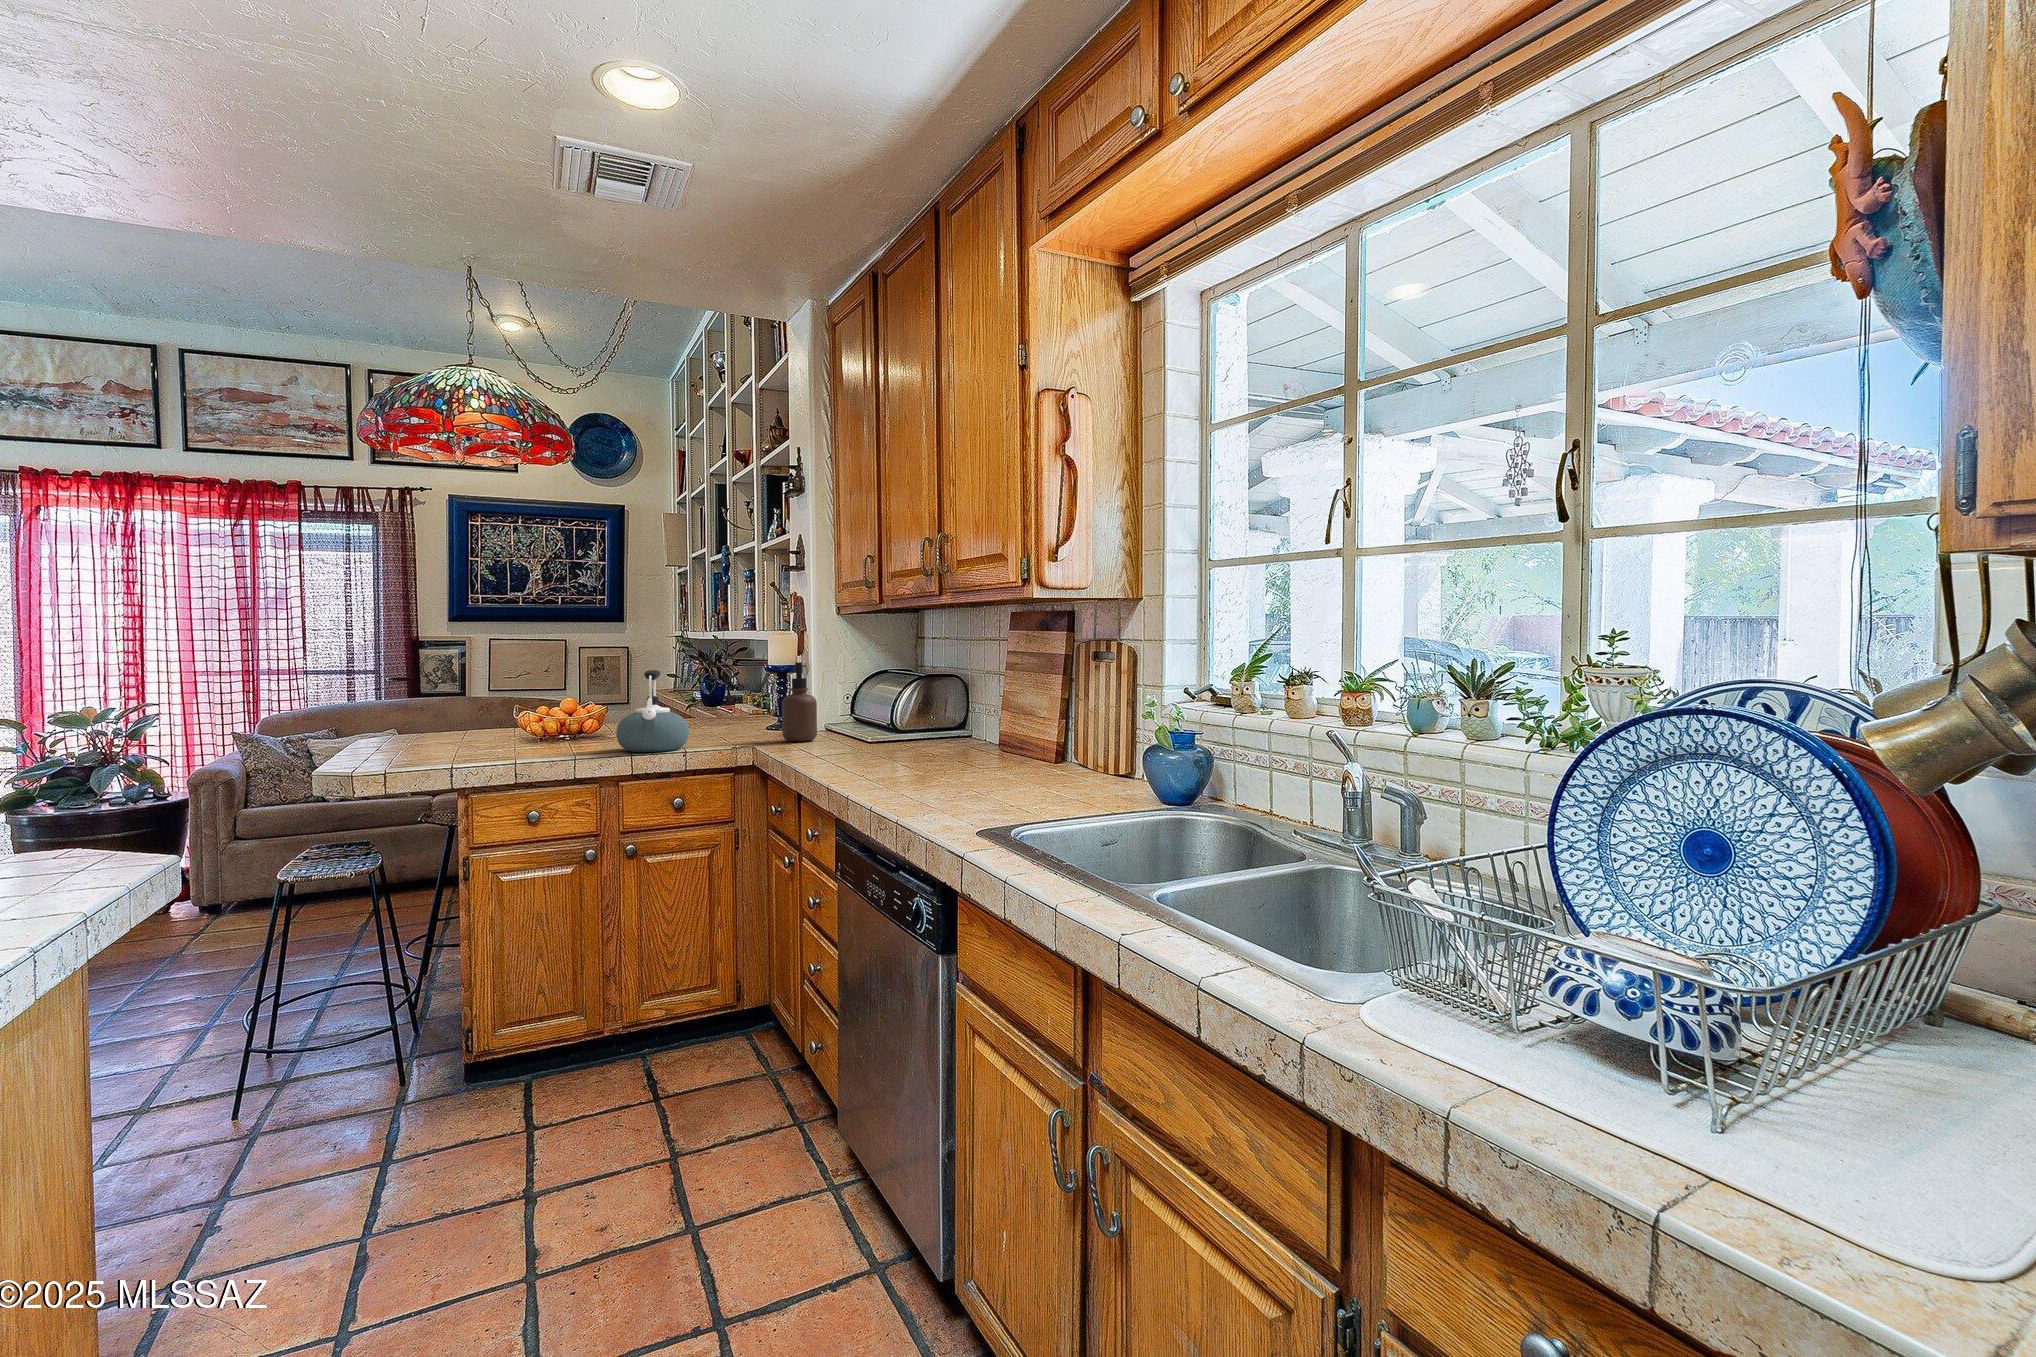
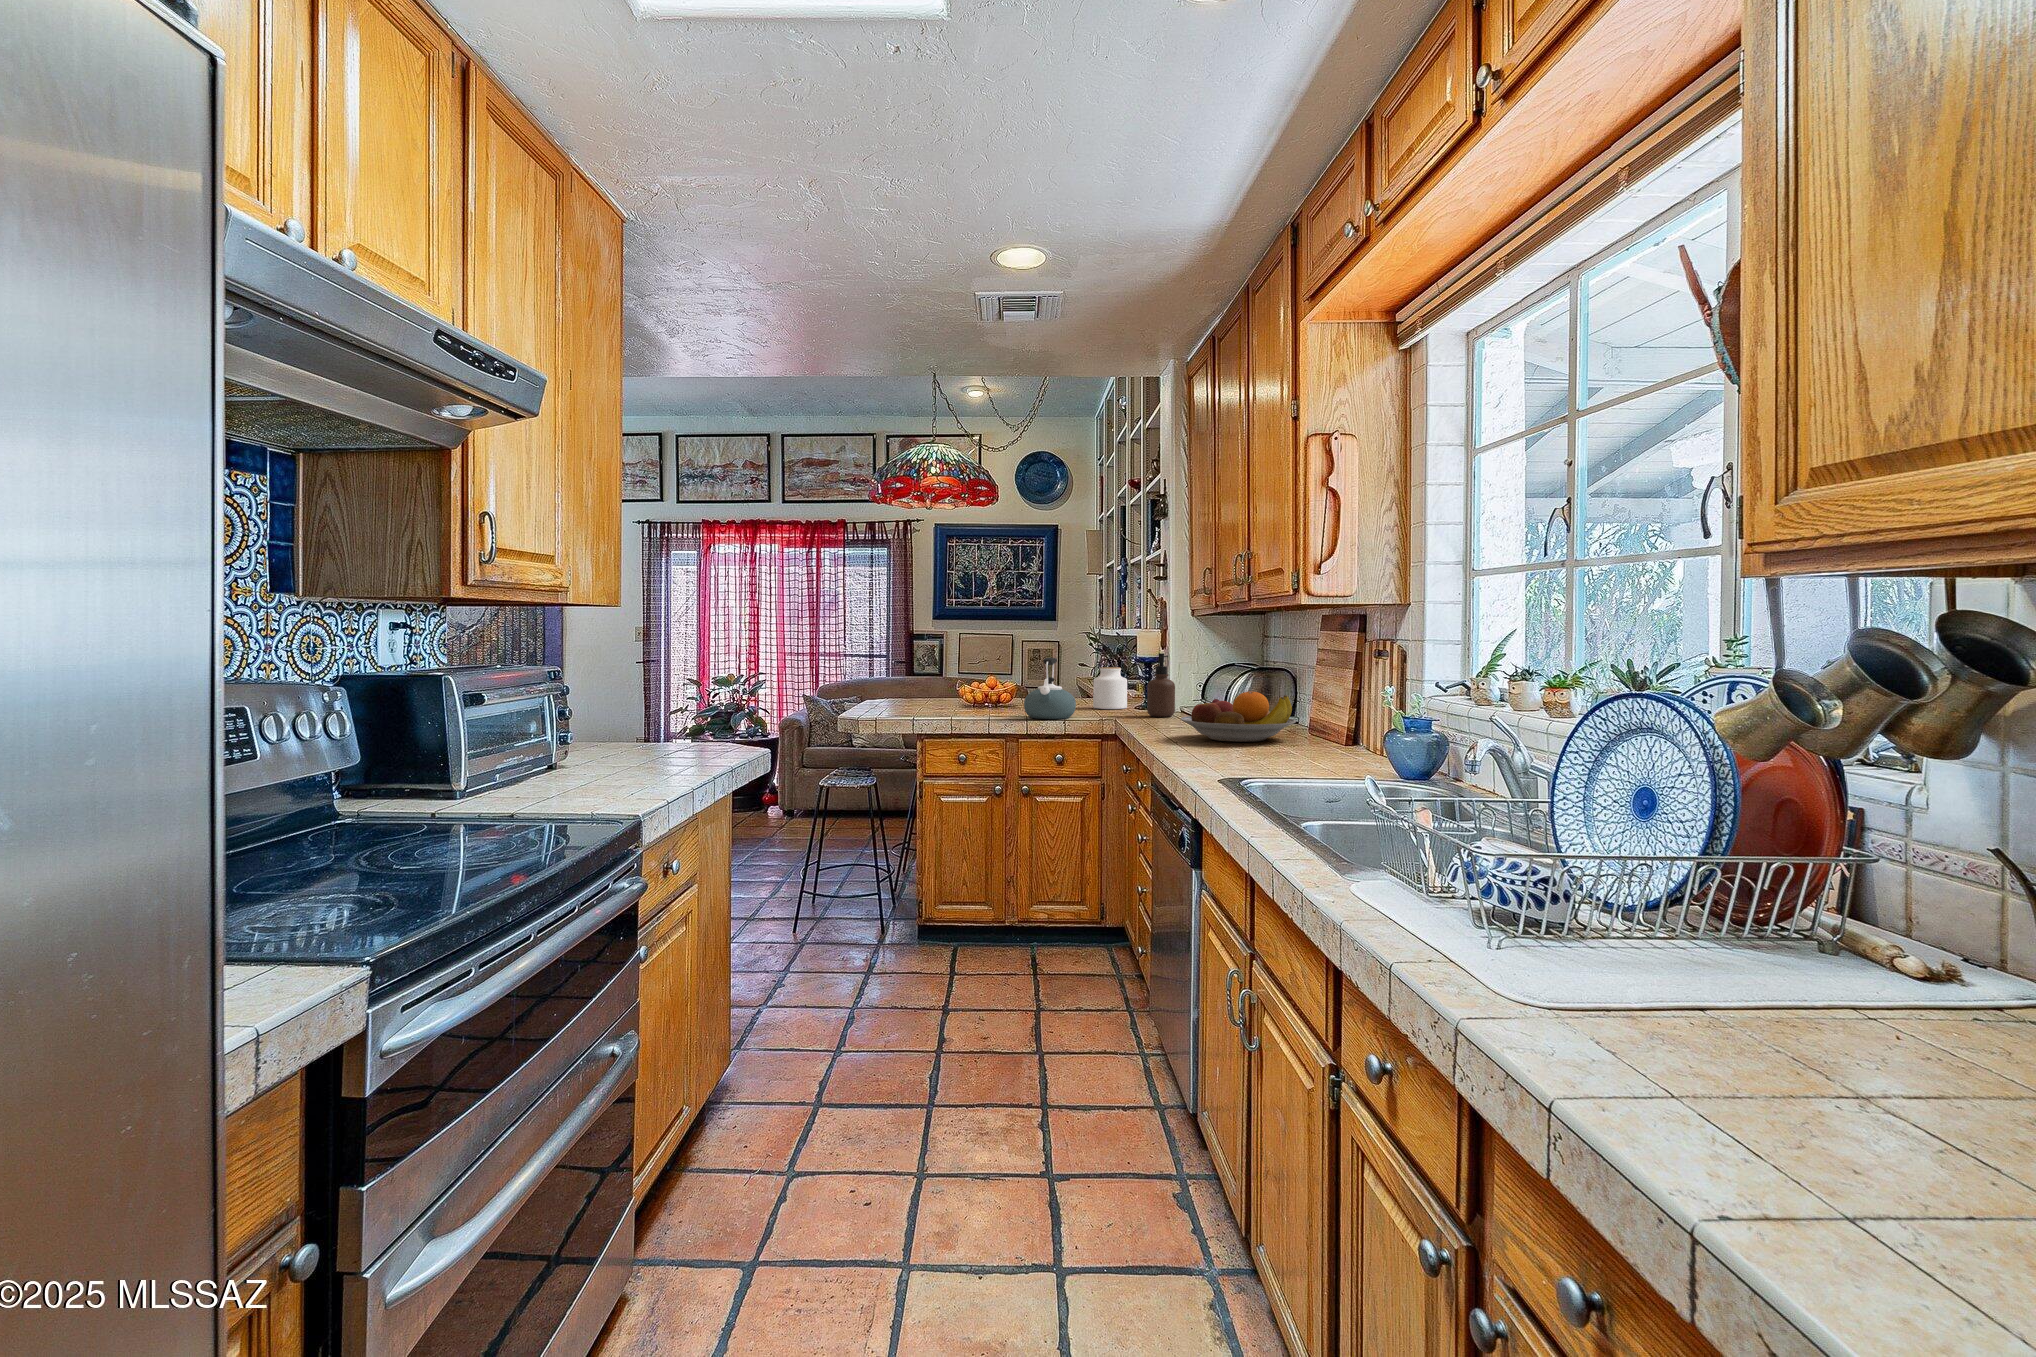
jar: none [702,681,746,734] -> present [1093,667,1127,709]
fruit bowl: none [855,708,995,771] -> present [1180,692,1296,742]

